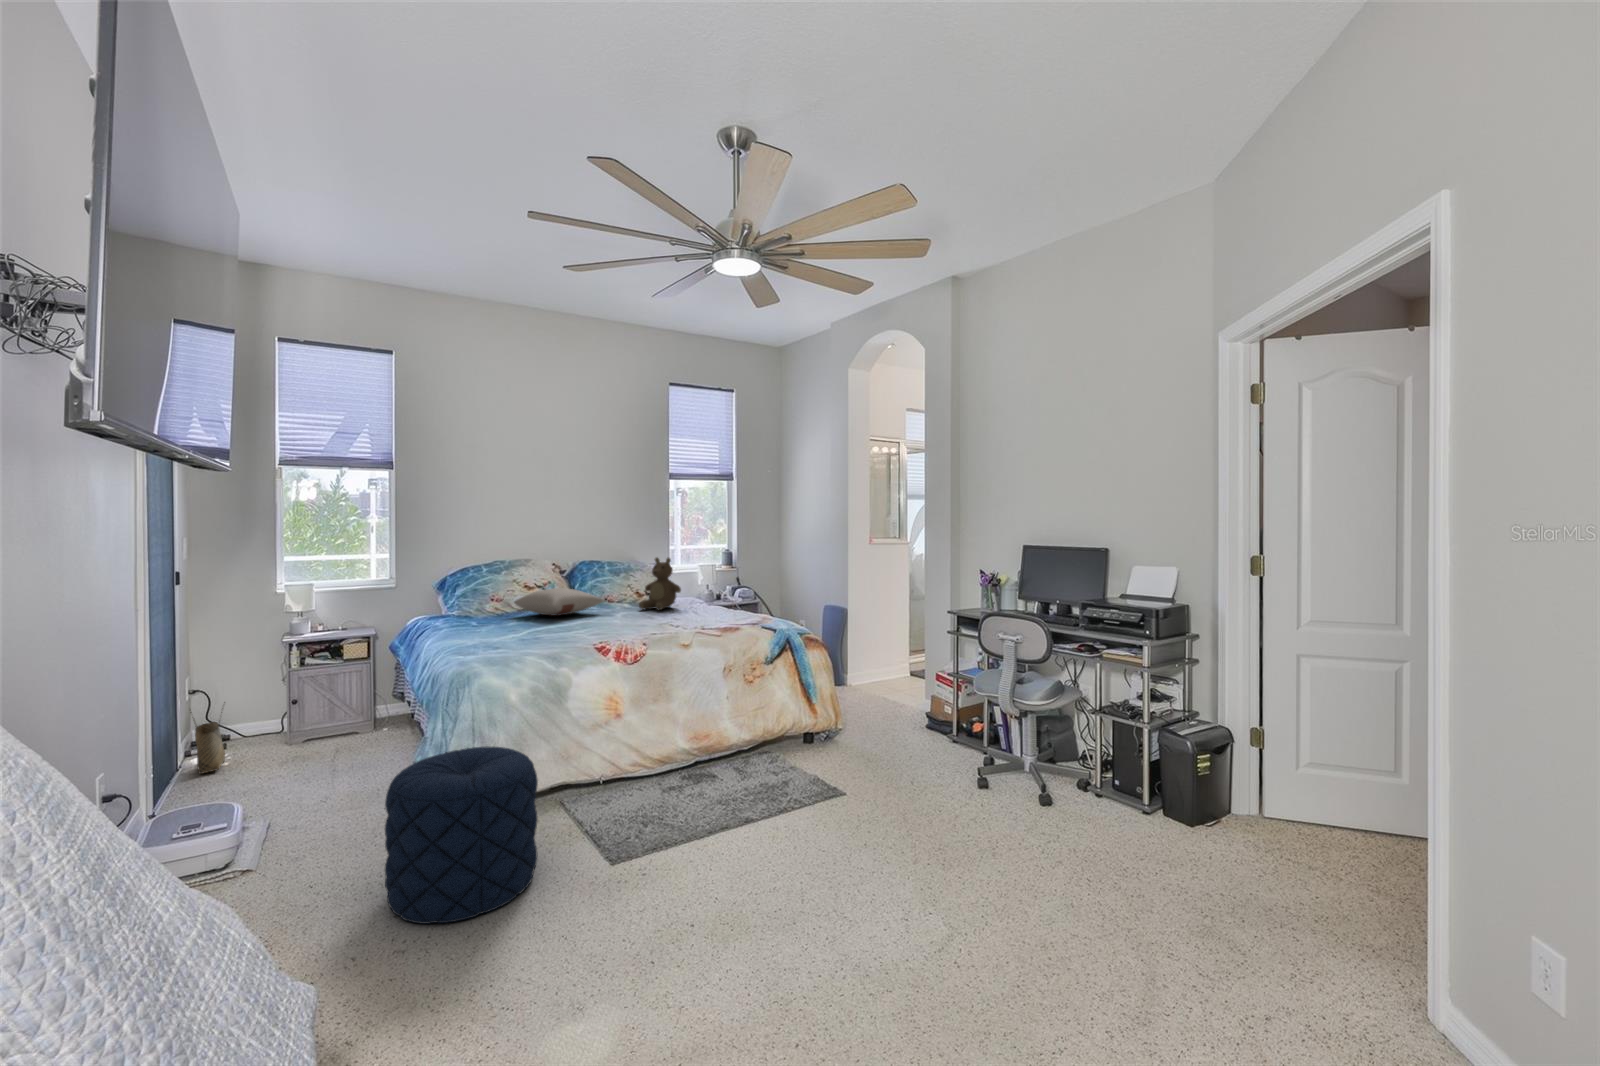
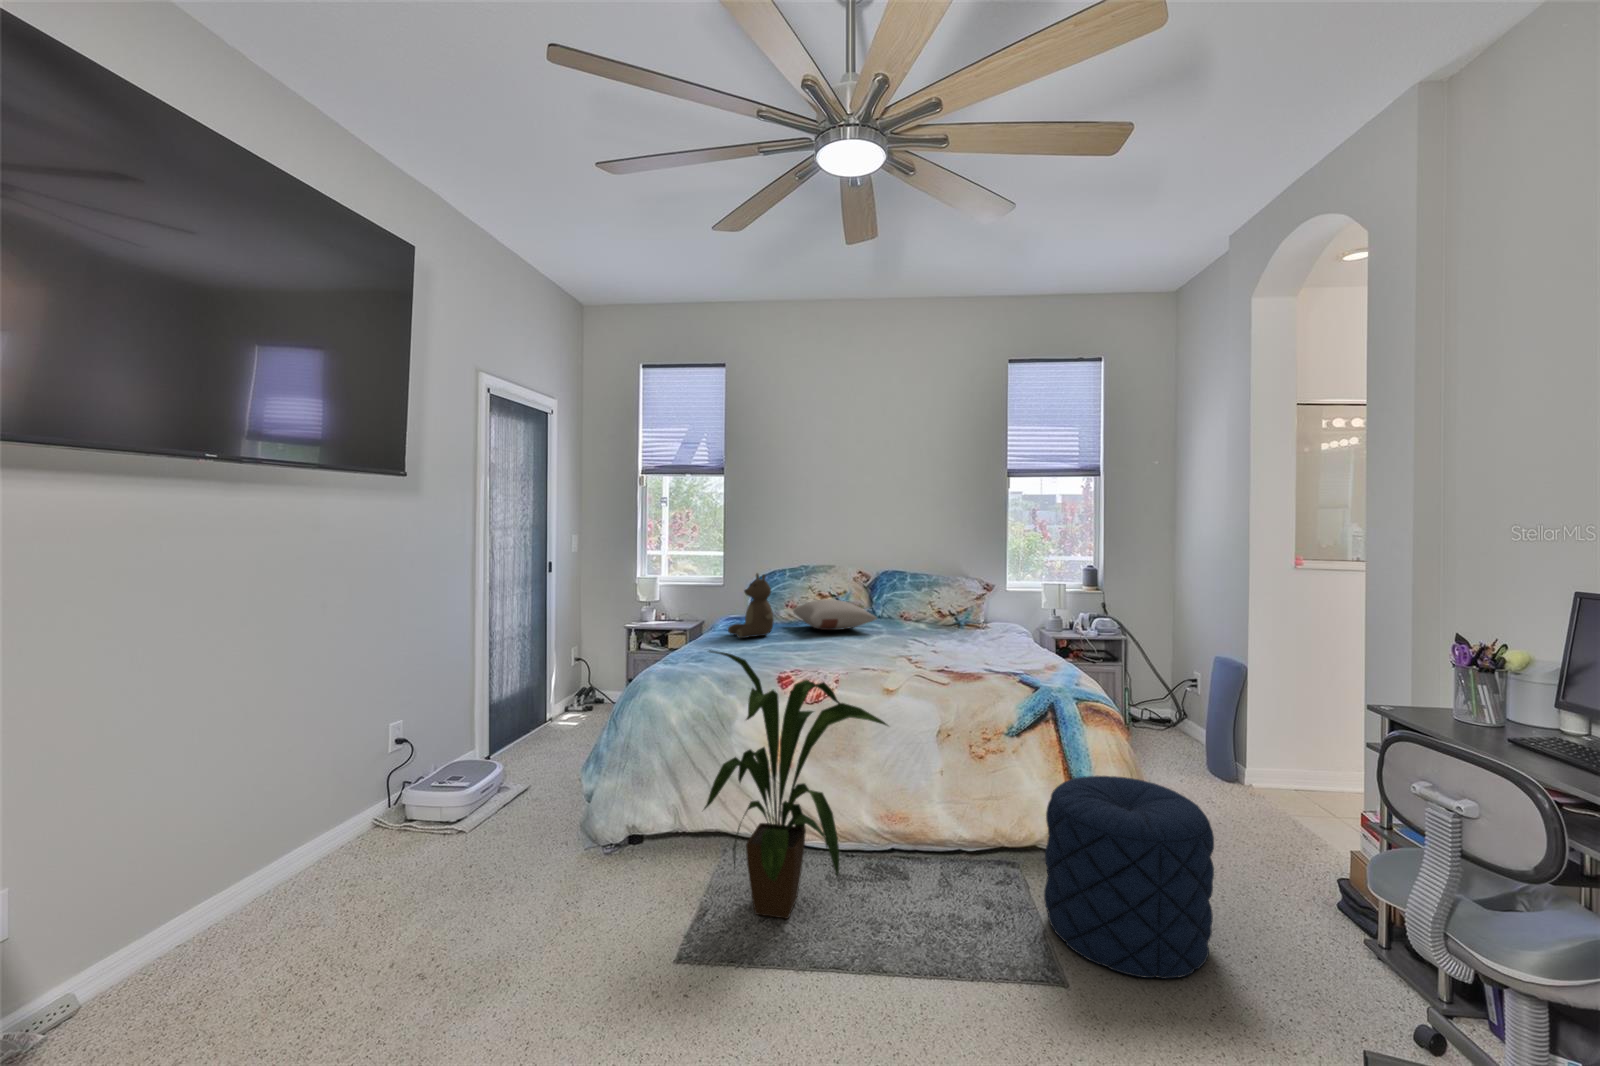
teddy bear: present [639,558,681,610] -> present [728,573,774,638]
house plant: none [590,623,718,826] -> present [704,650,888,919]
woven basket: present [190,702,225,774] -> none [559,671,586,726]
pouf: present [385,746,538,924] -> present [1044,776,1214,979]

